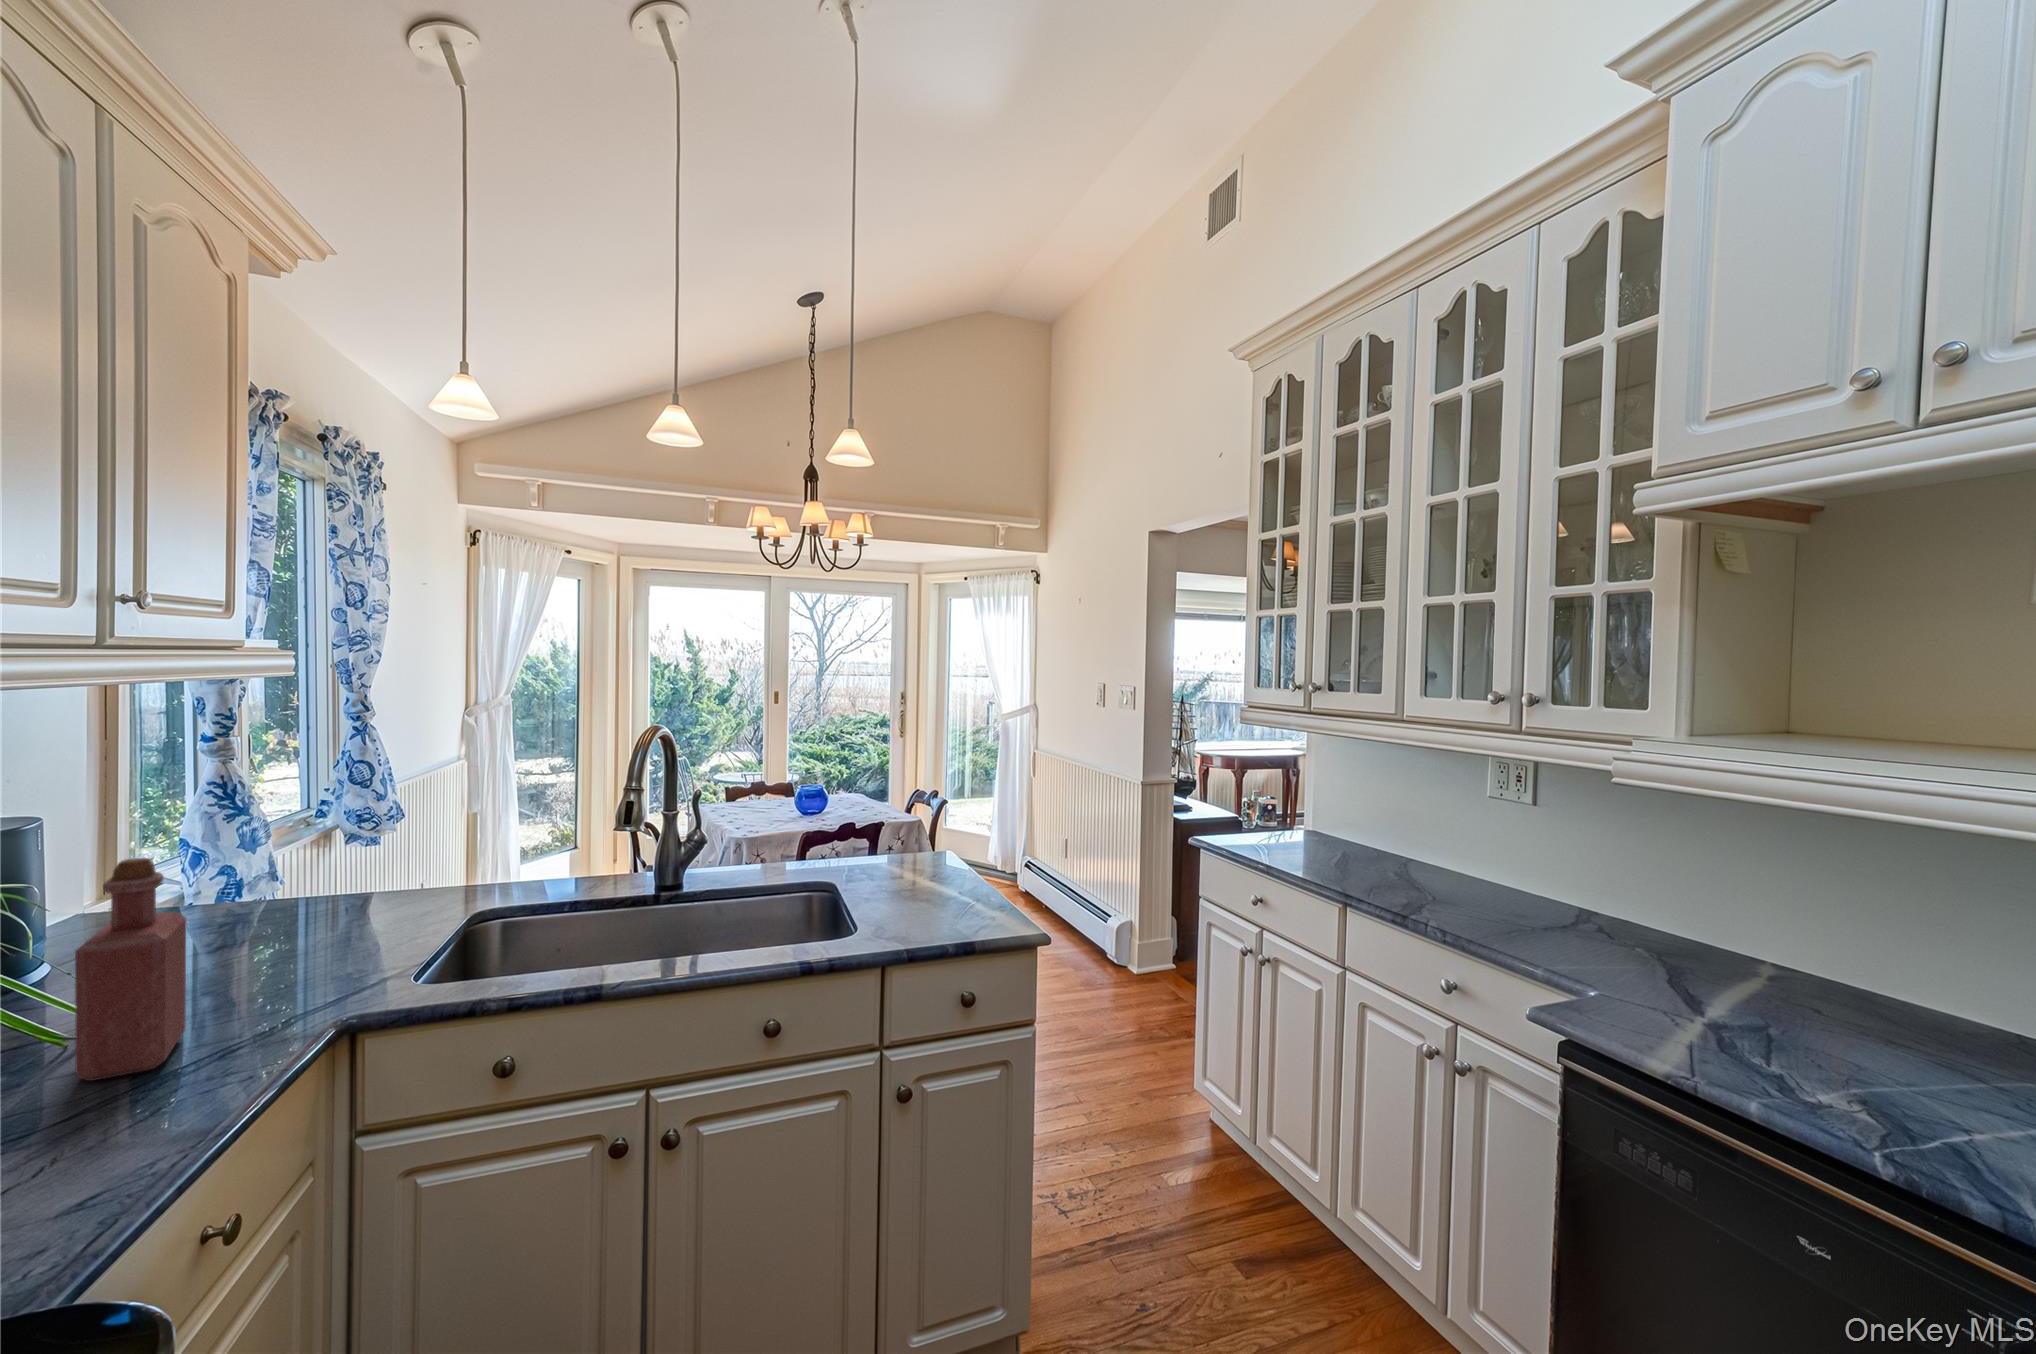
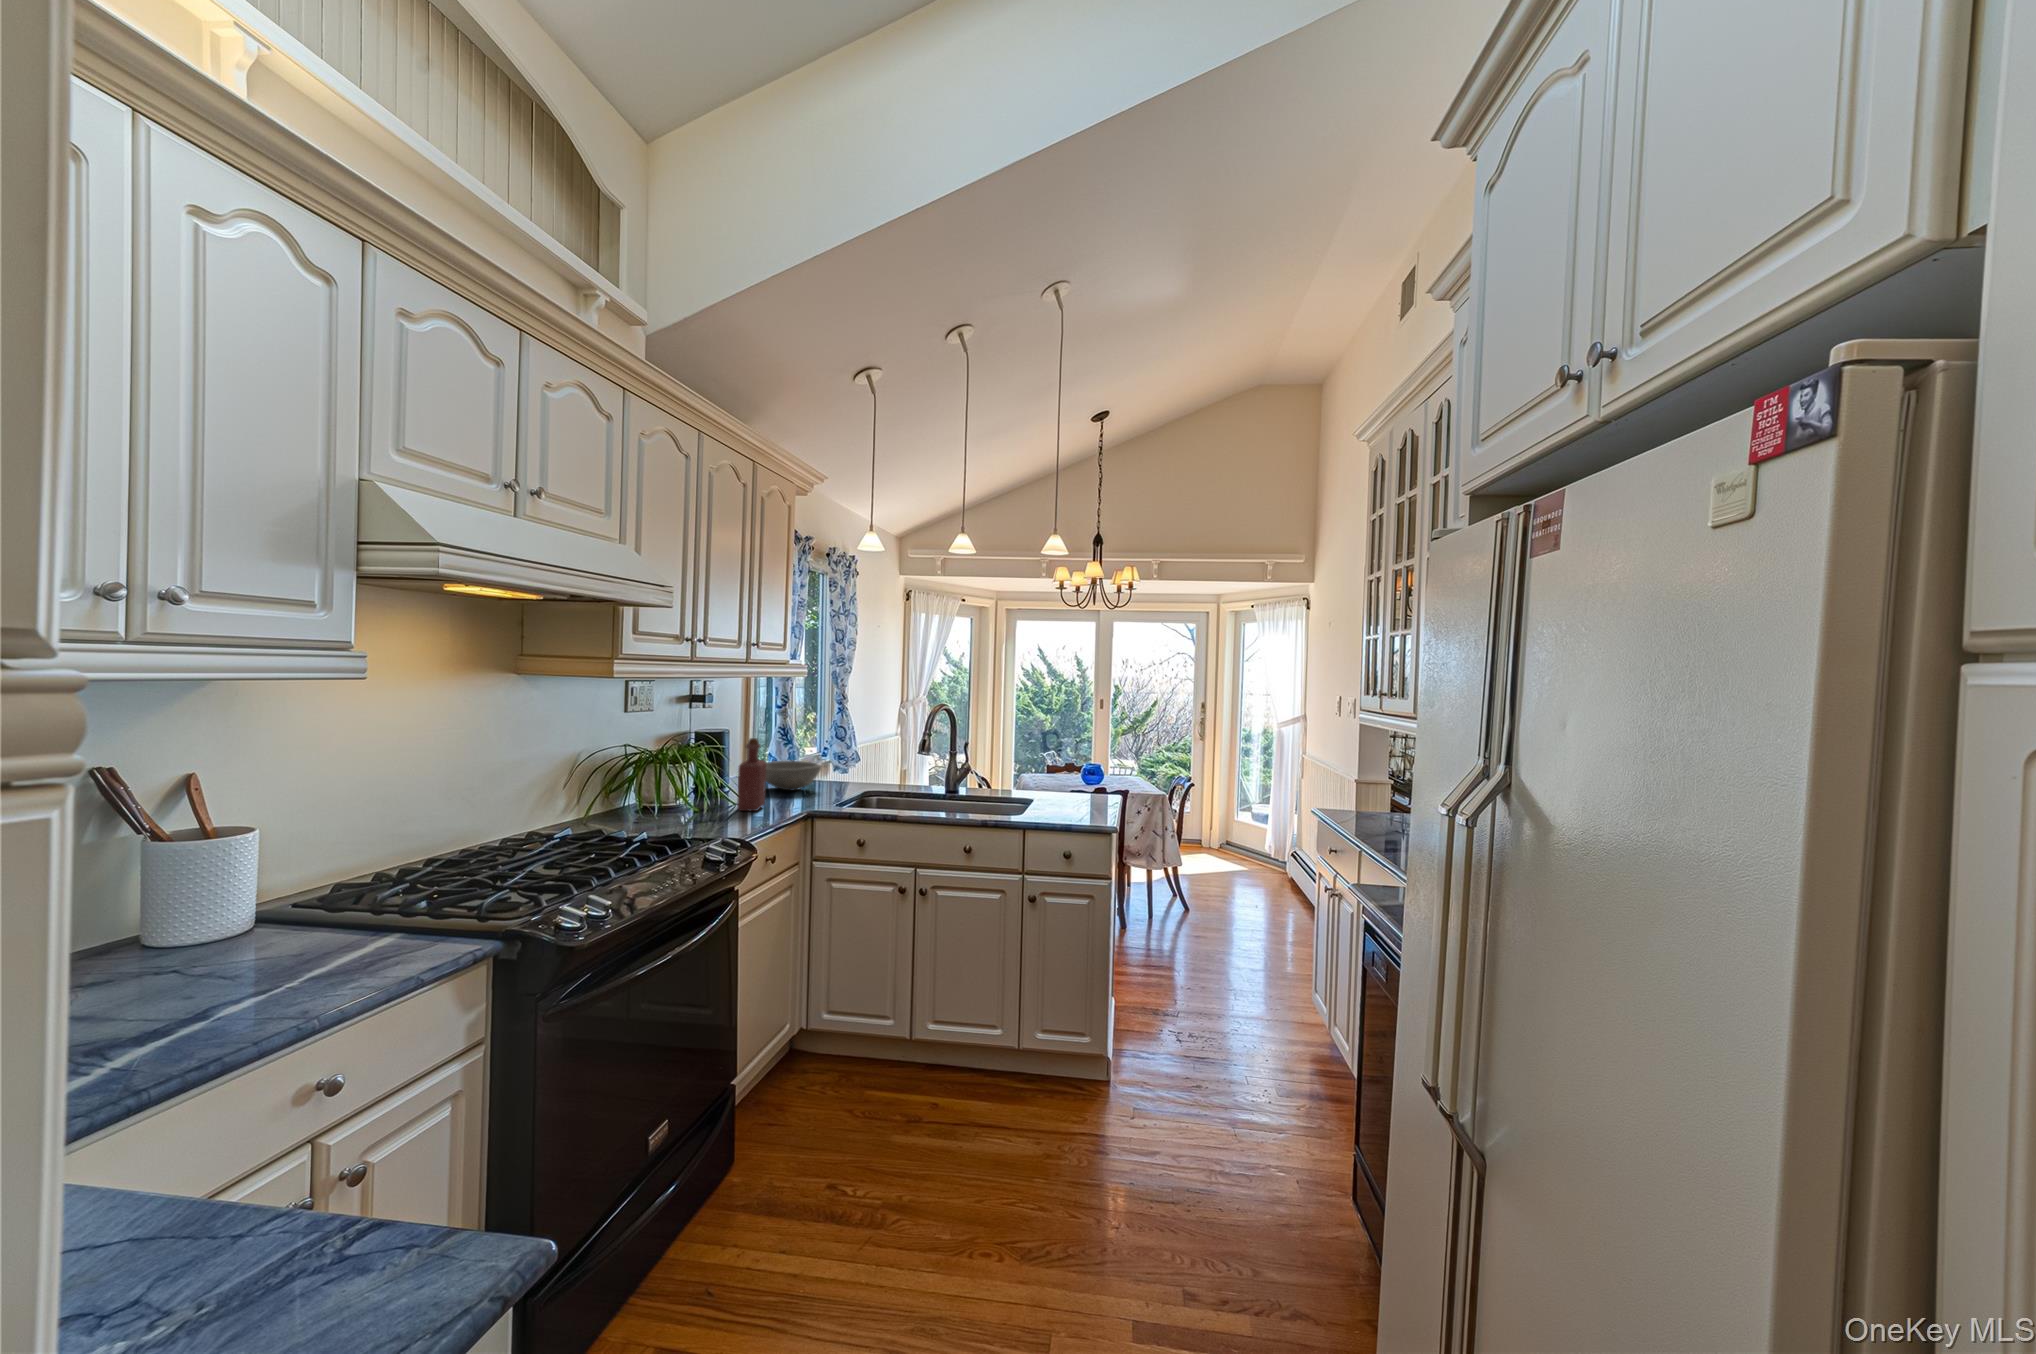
bowl: none [156,867,352,948] -> present [766,760,821,790]

